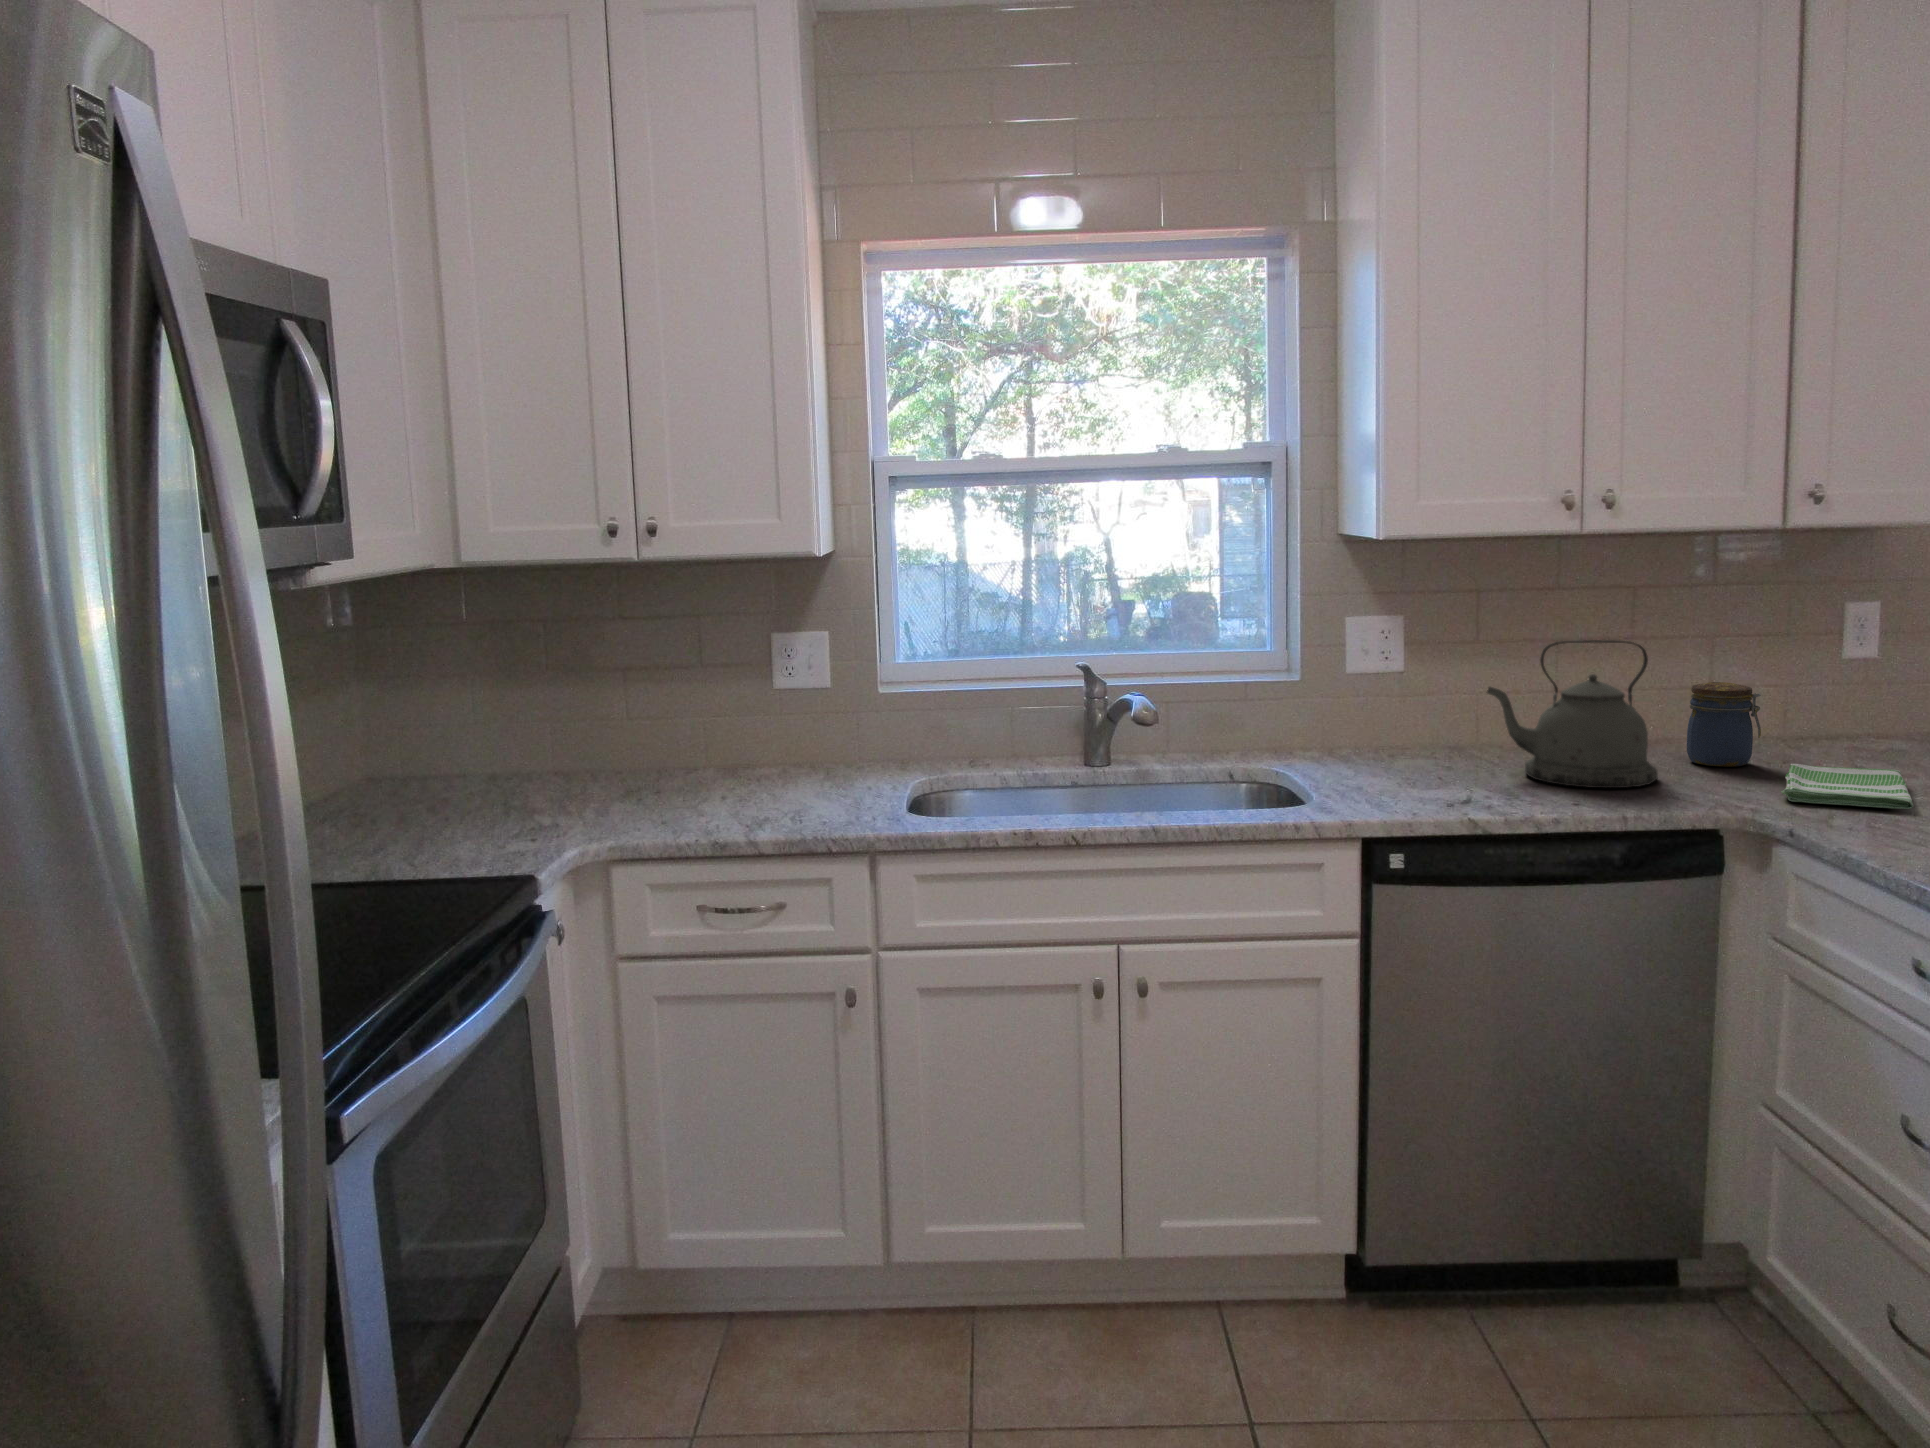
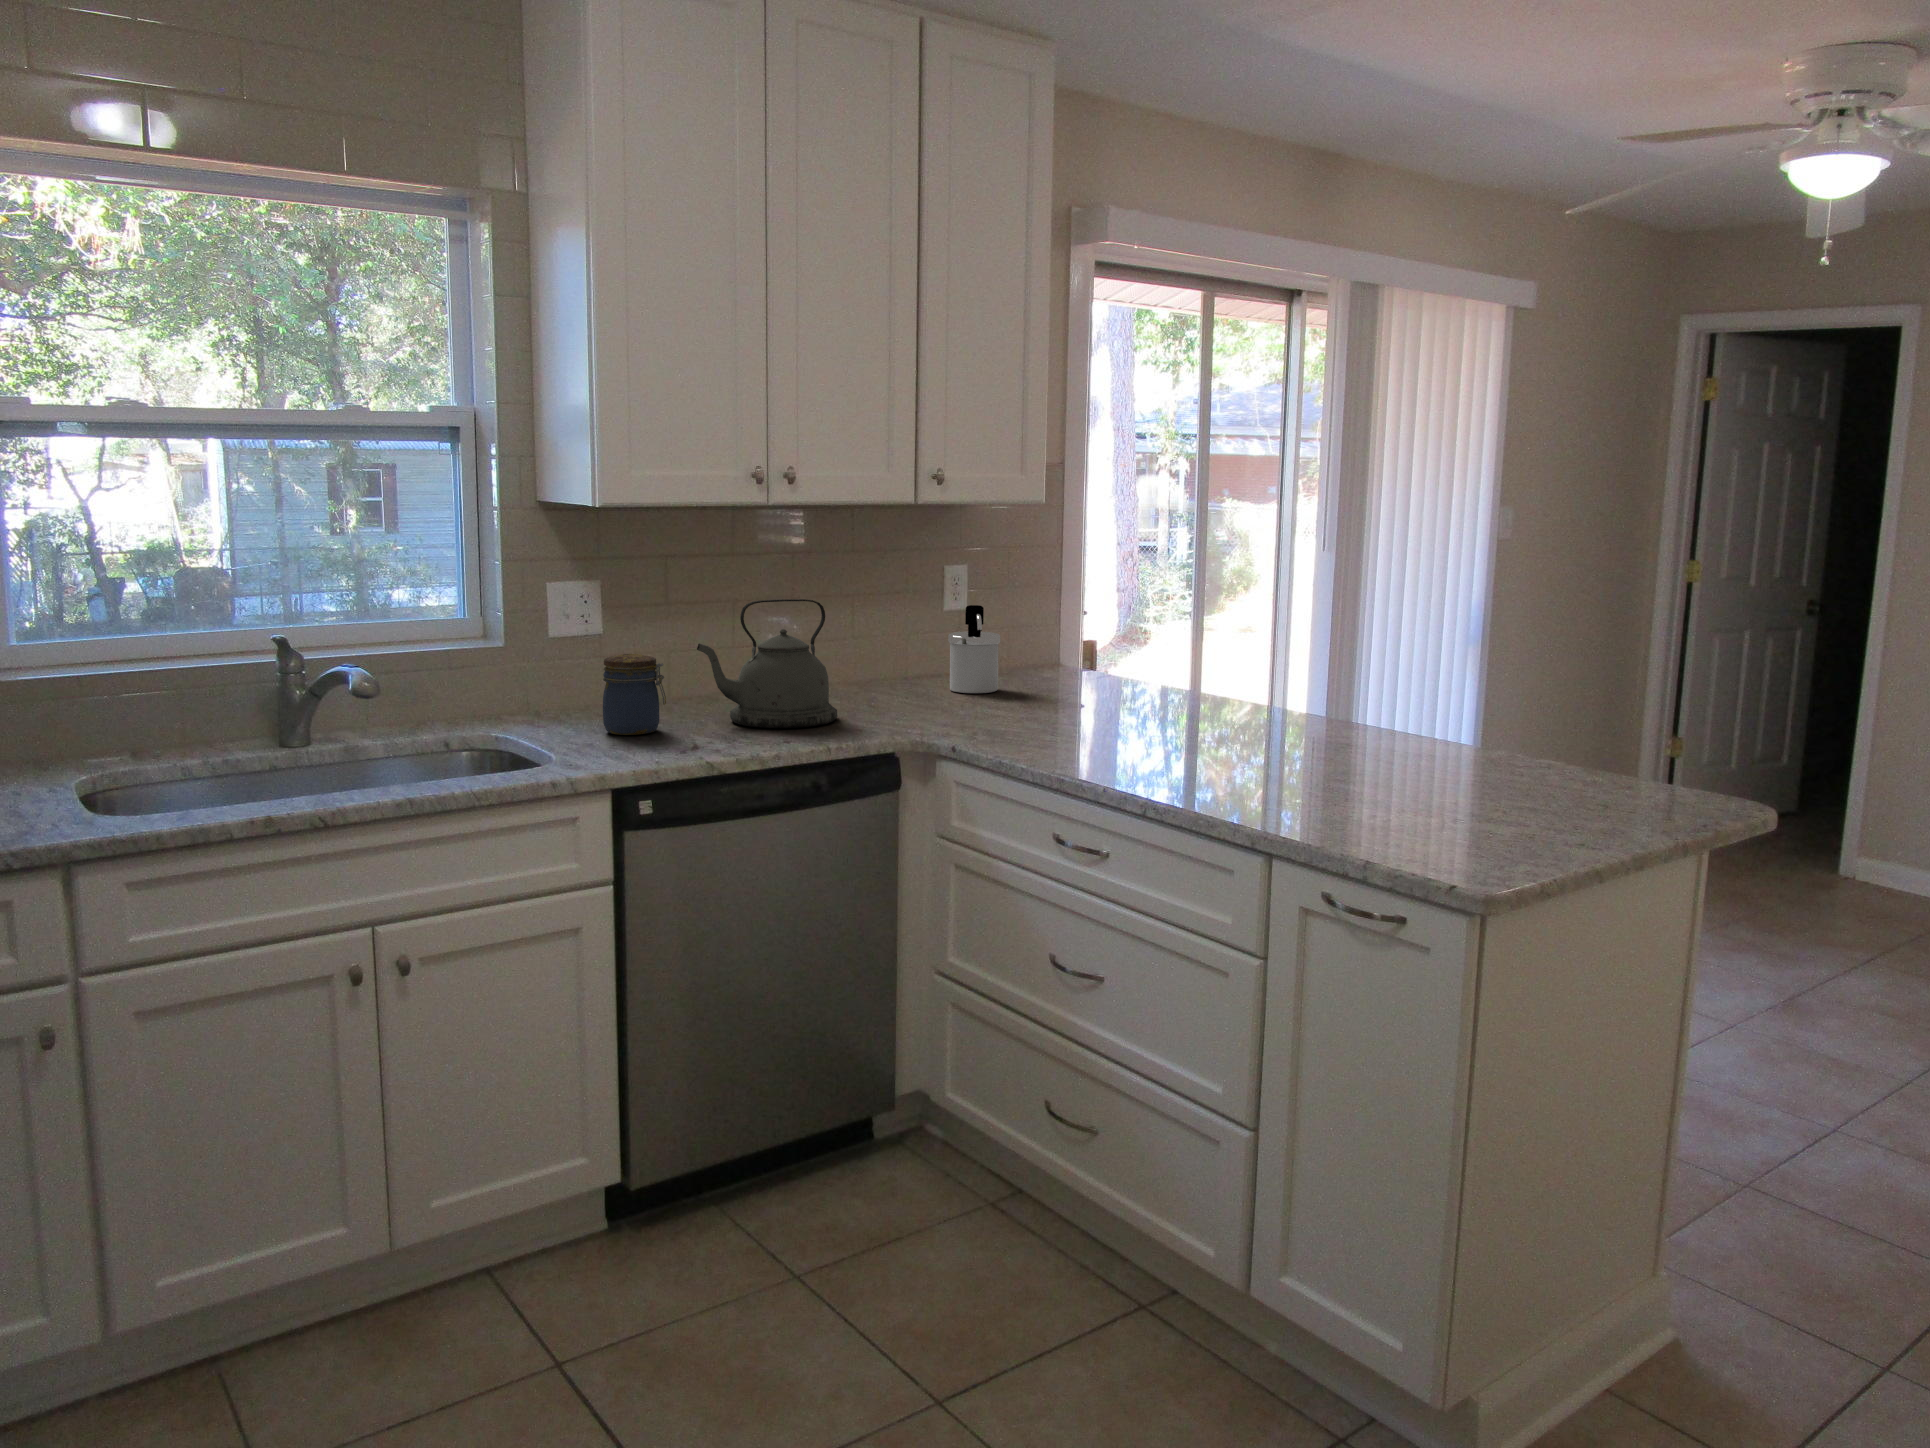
soap dispenser: none [1832,652,1911,763] -> present [948,605,1000,693]
jar: present [1687,682,1761,767] -> present [603,654,666,735]
dish towel: present [1781,764,1913,809] -> none [927,696,1018,725]

